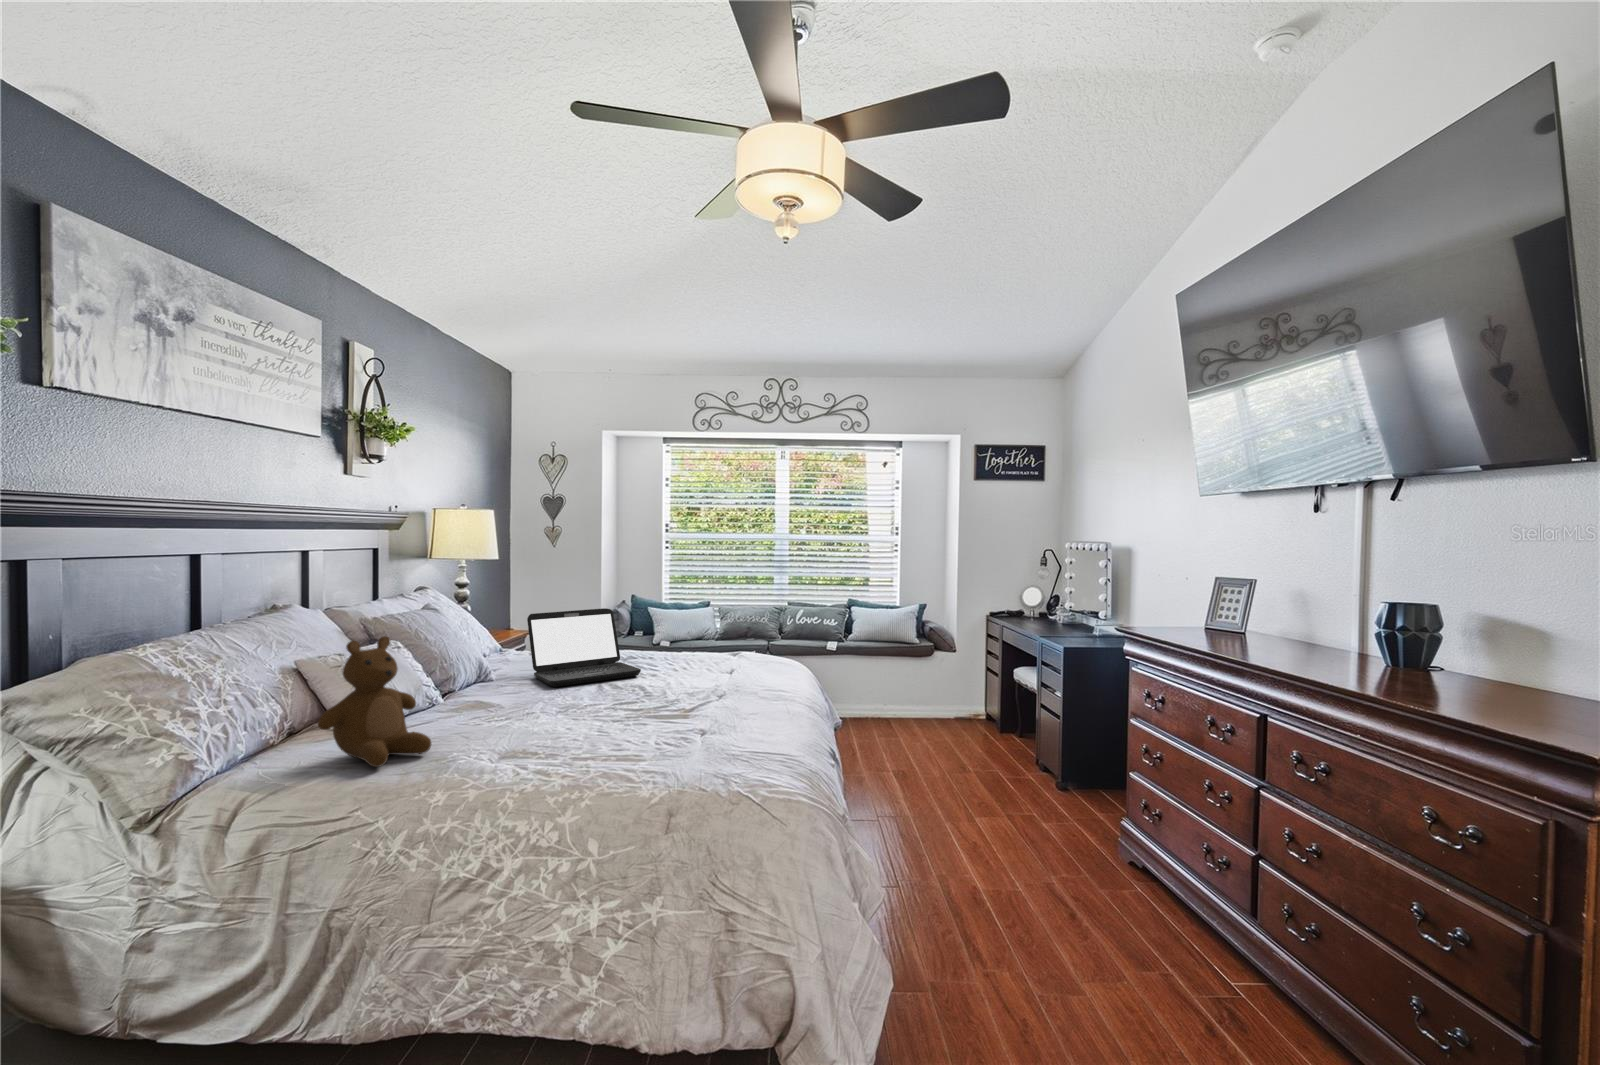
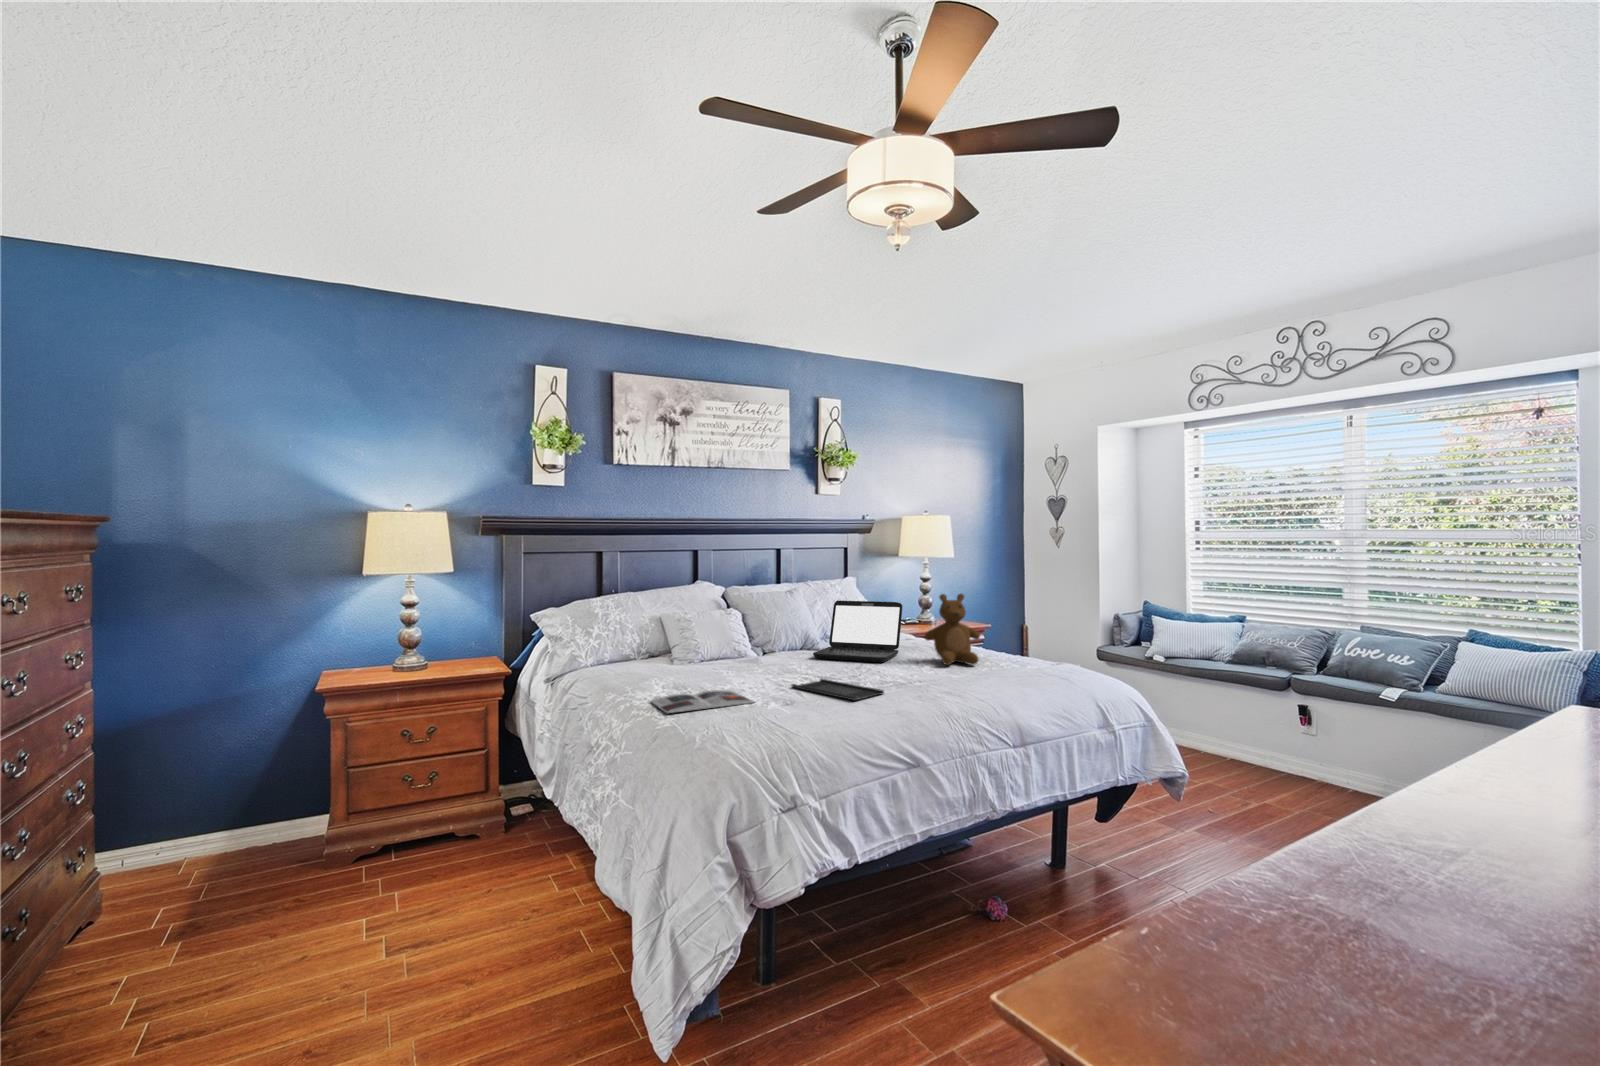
teddy bear: present [318,636,431,767] -> present [925,593,980,665]
tray: none [653,694,758,715] -> present [791,679,884,701]
magazine: none [570,736,683,775] -> present [651,690,754,713]

